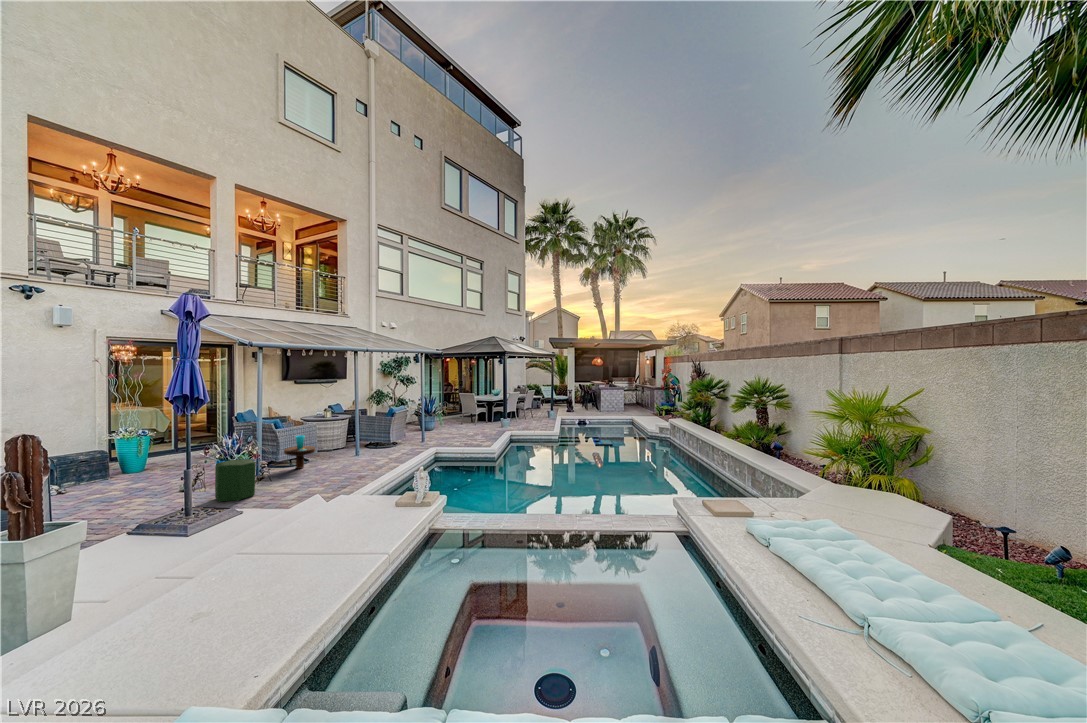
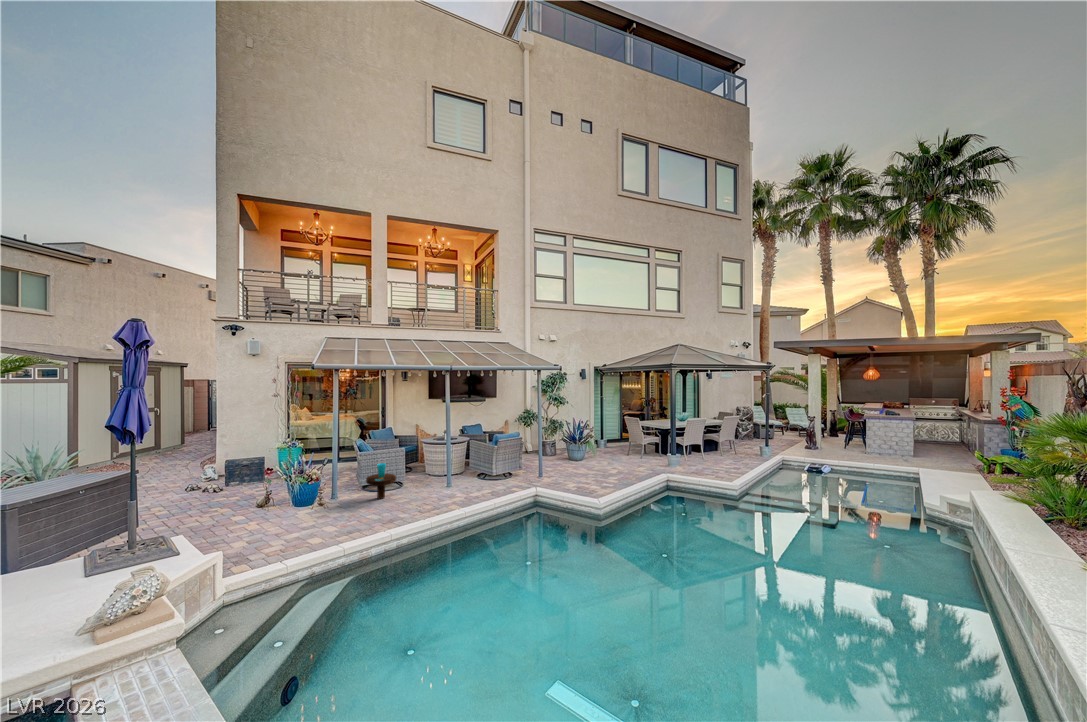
ottoman: present [215,459,255,502] -> none [249,488,291,534]

